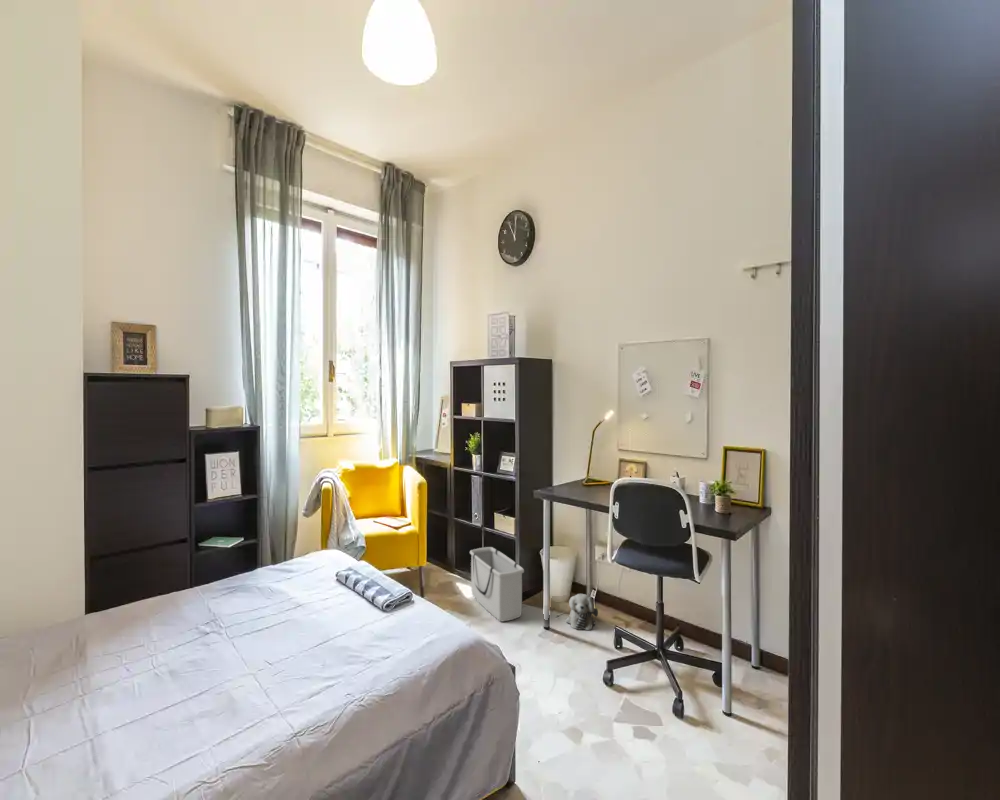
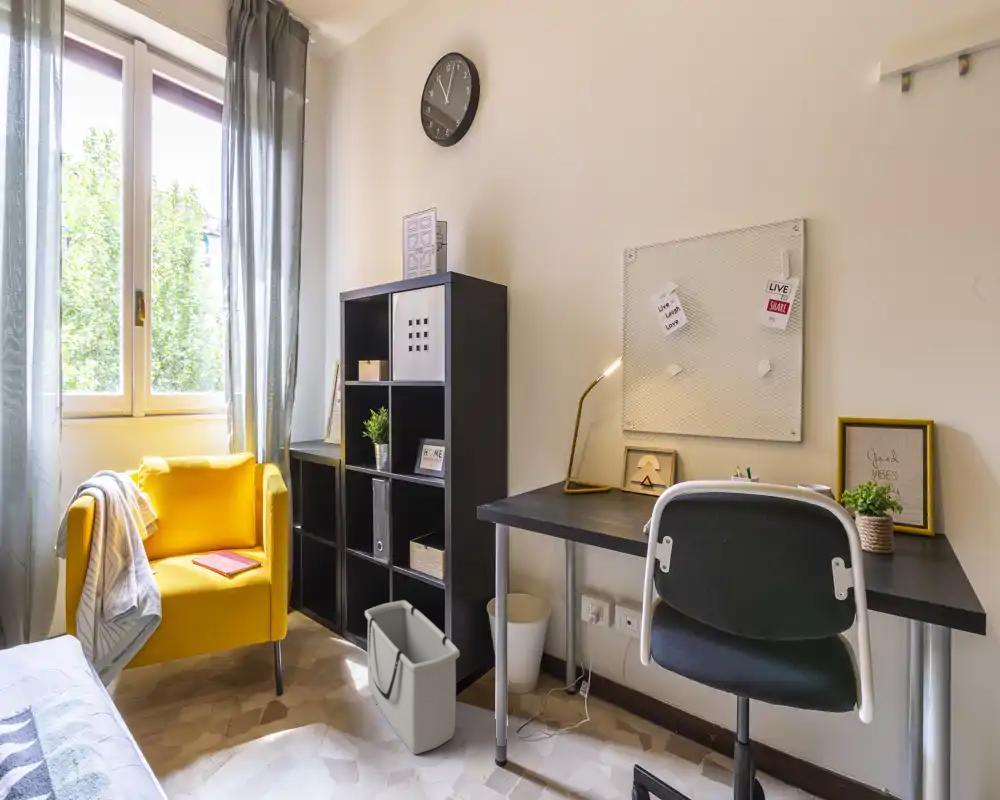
plush toy: present [566,594,598,630] -> none [536,693,595,764]

